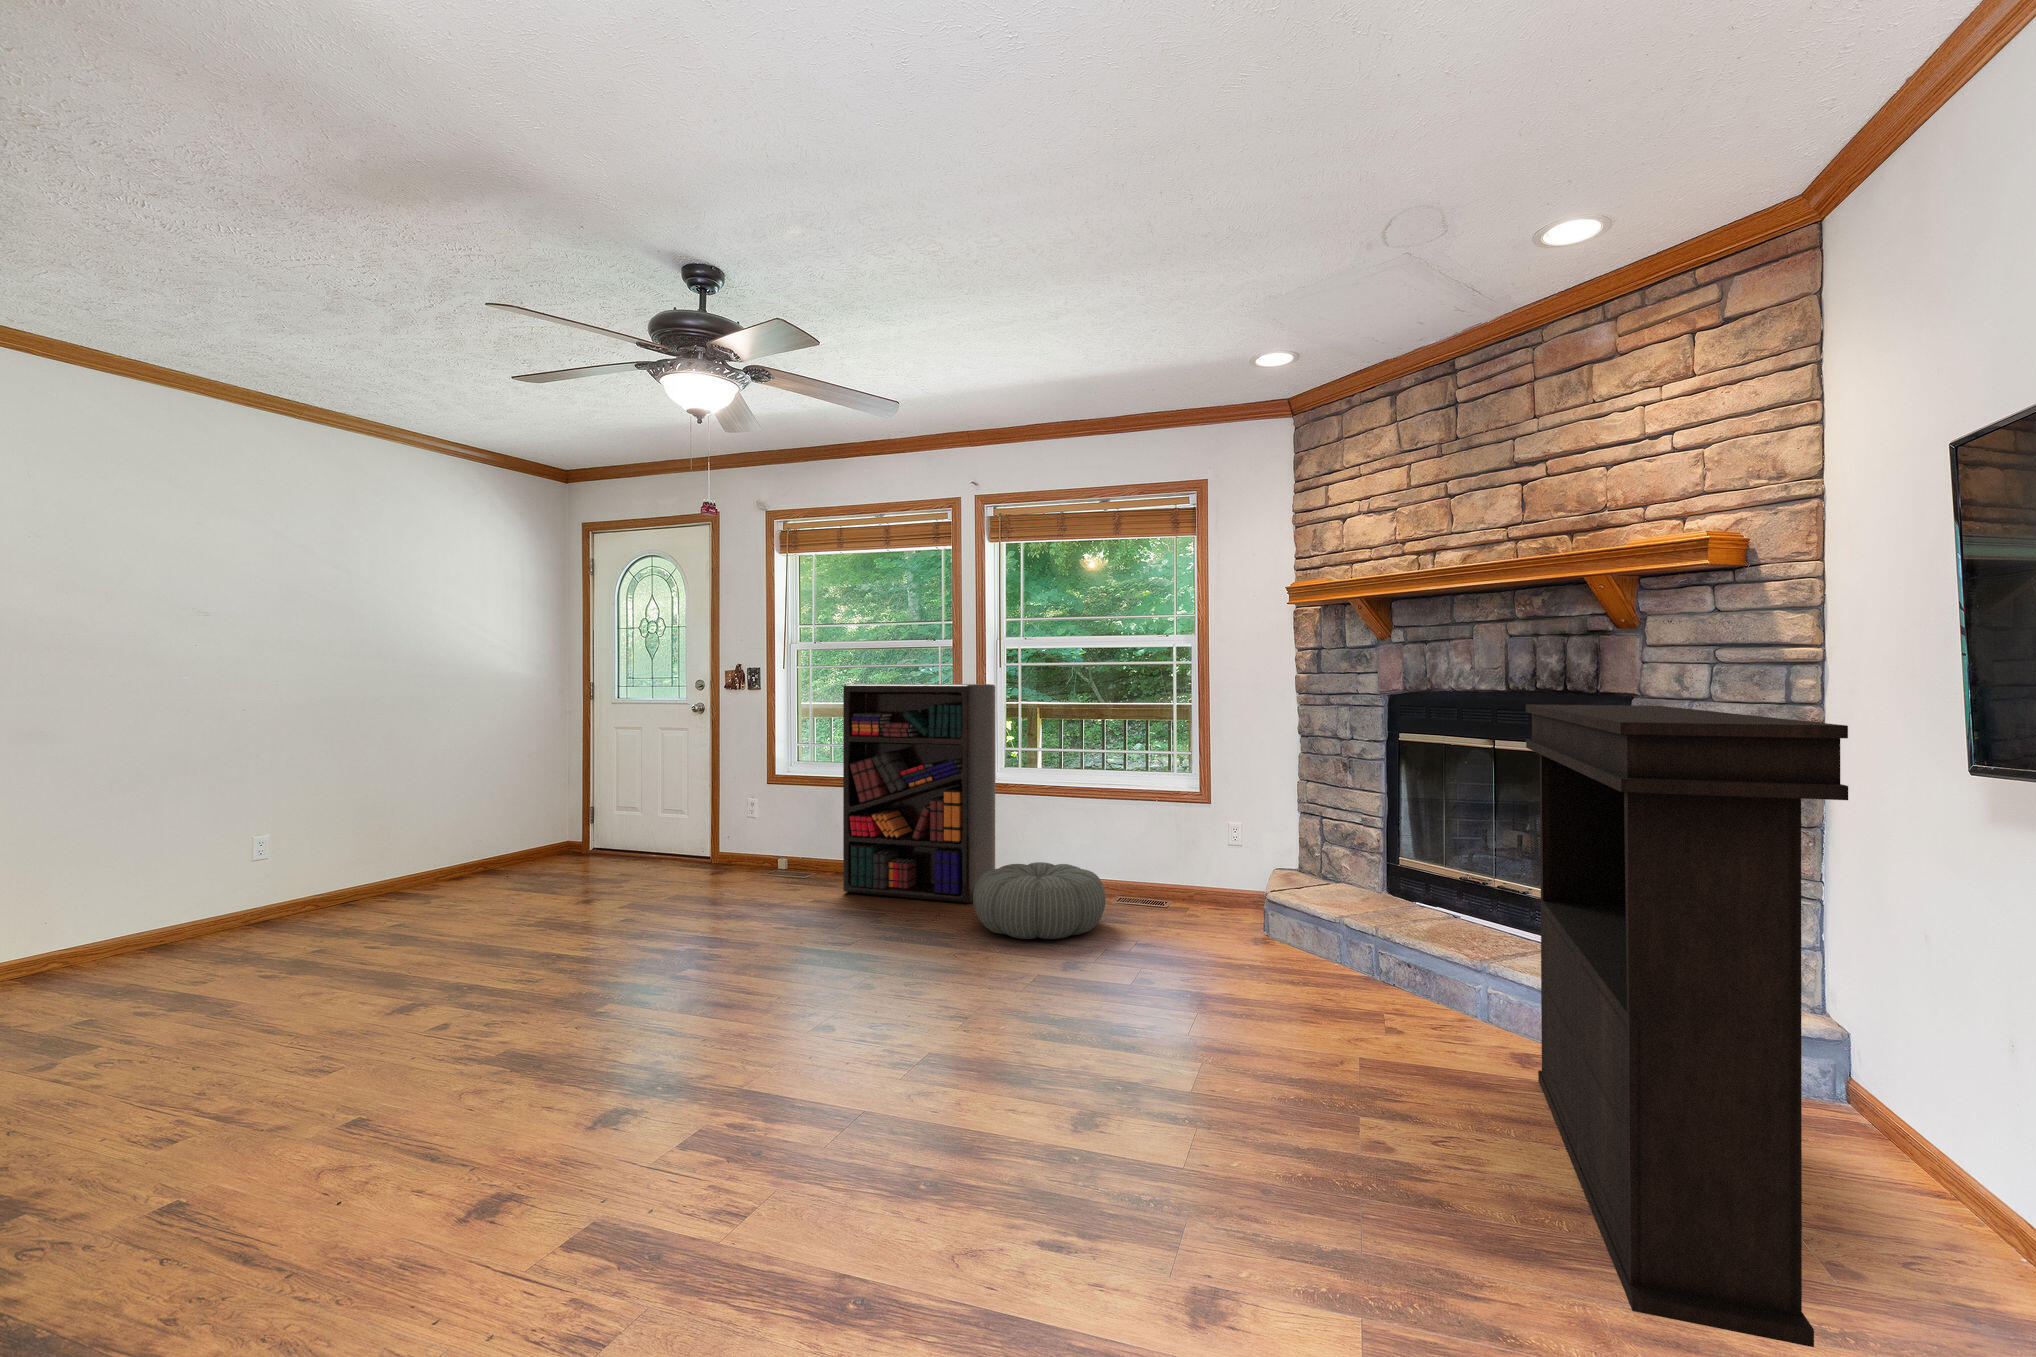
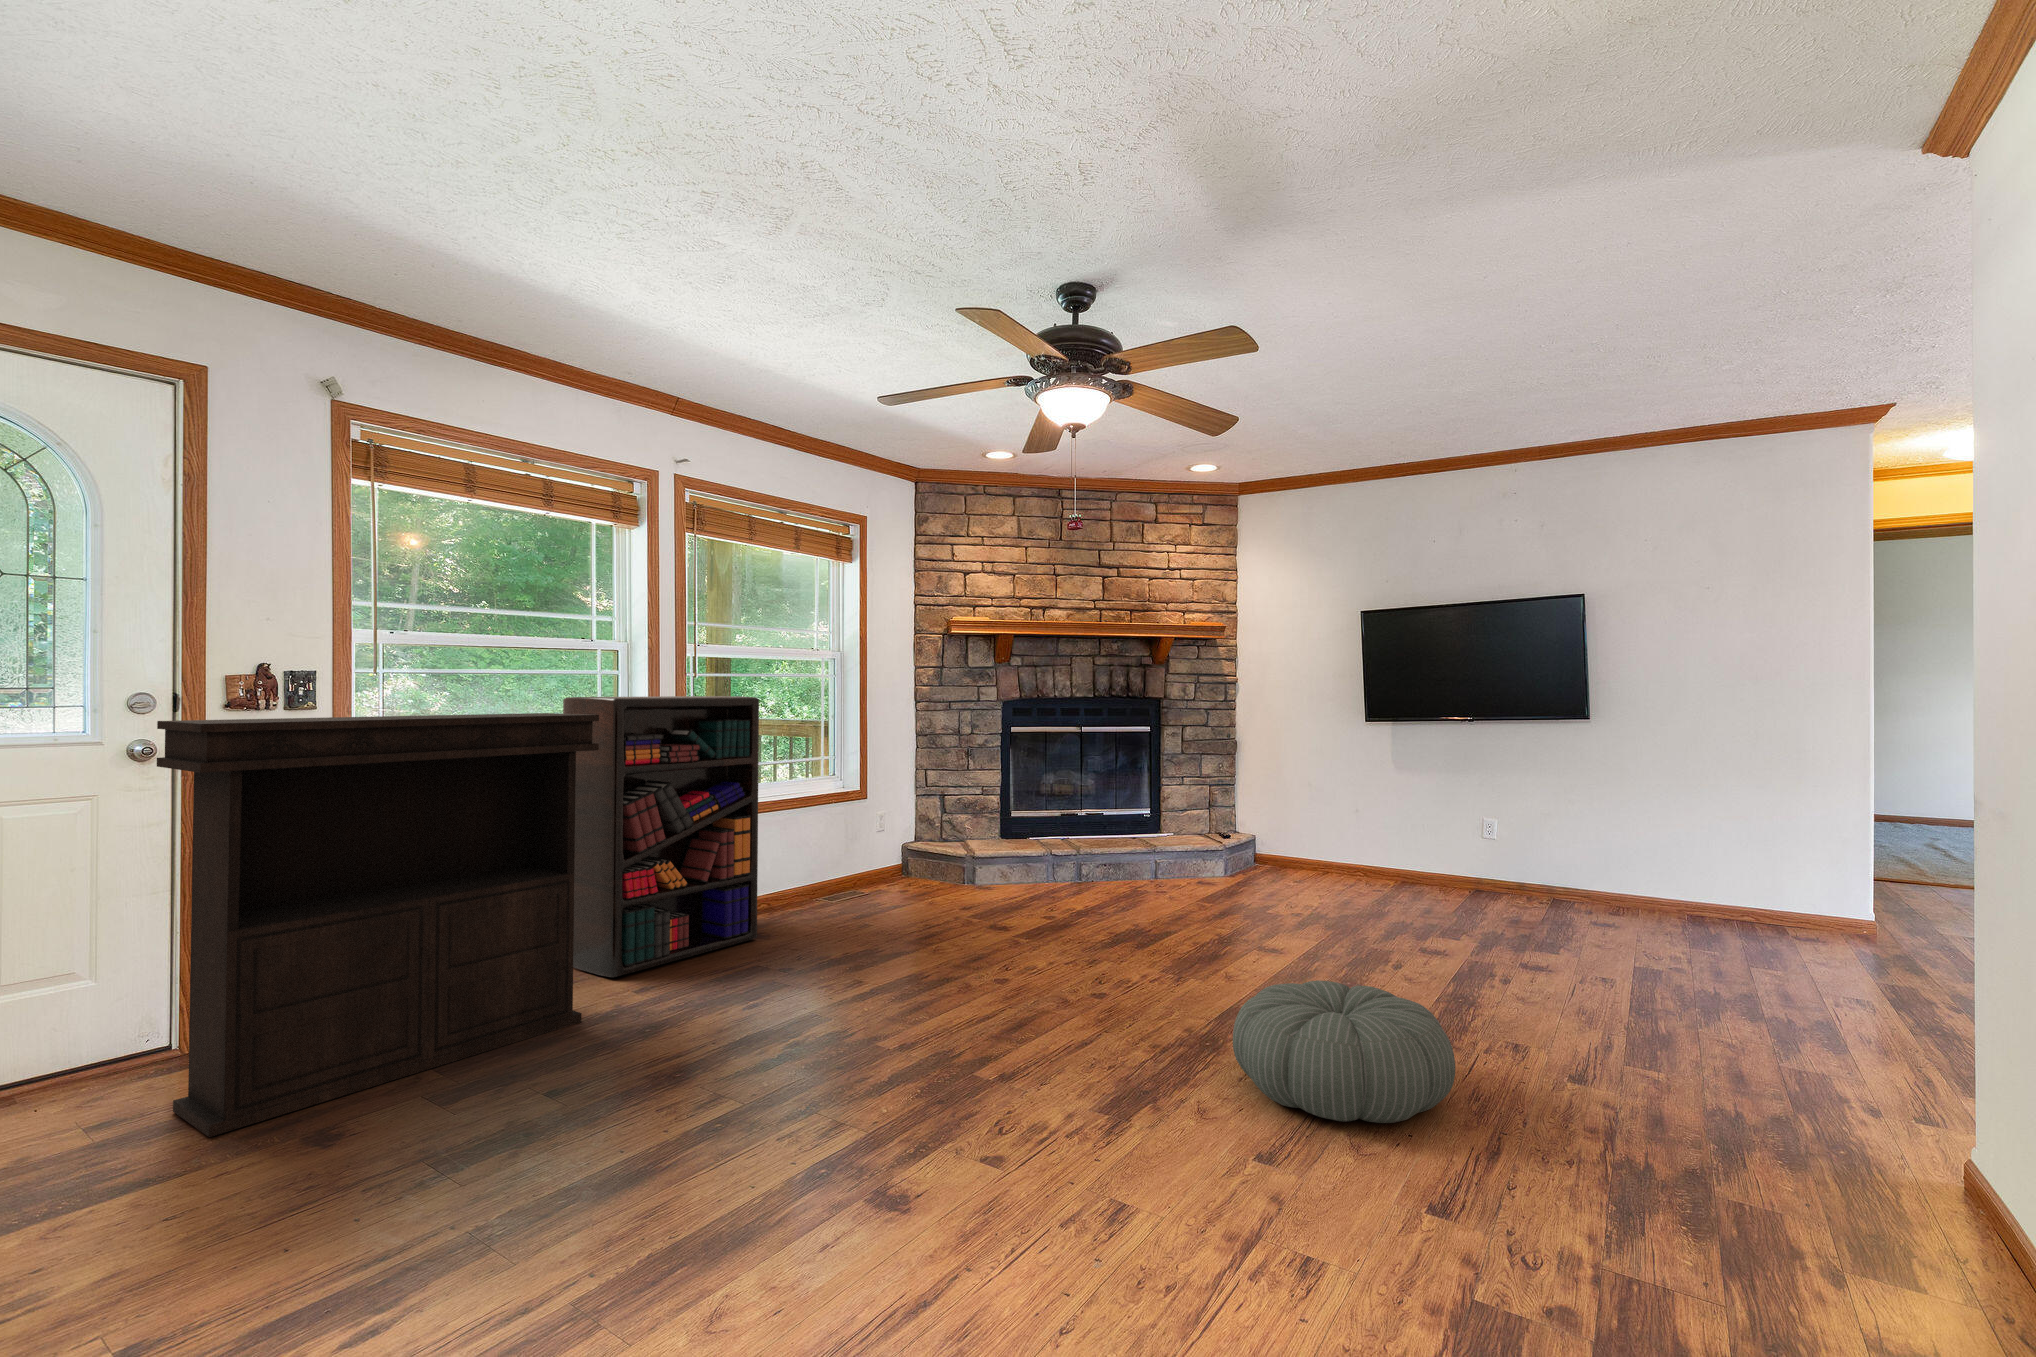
console table: present [1526,704,1848,1347] -> present [157,713,599,1137]
pouf: present [973,862,1106,939] -> present [1233,980,1455,1123]

